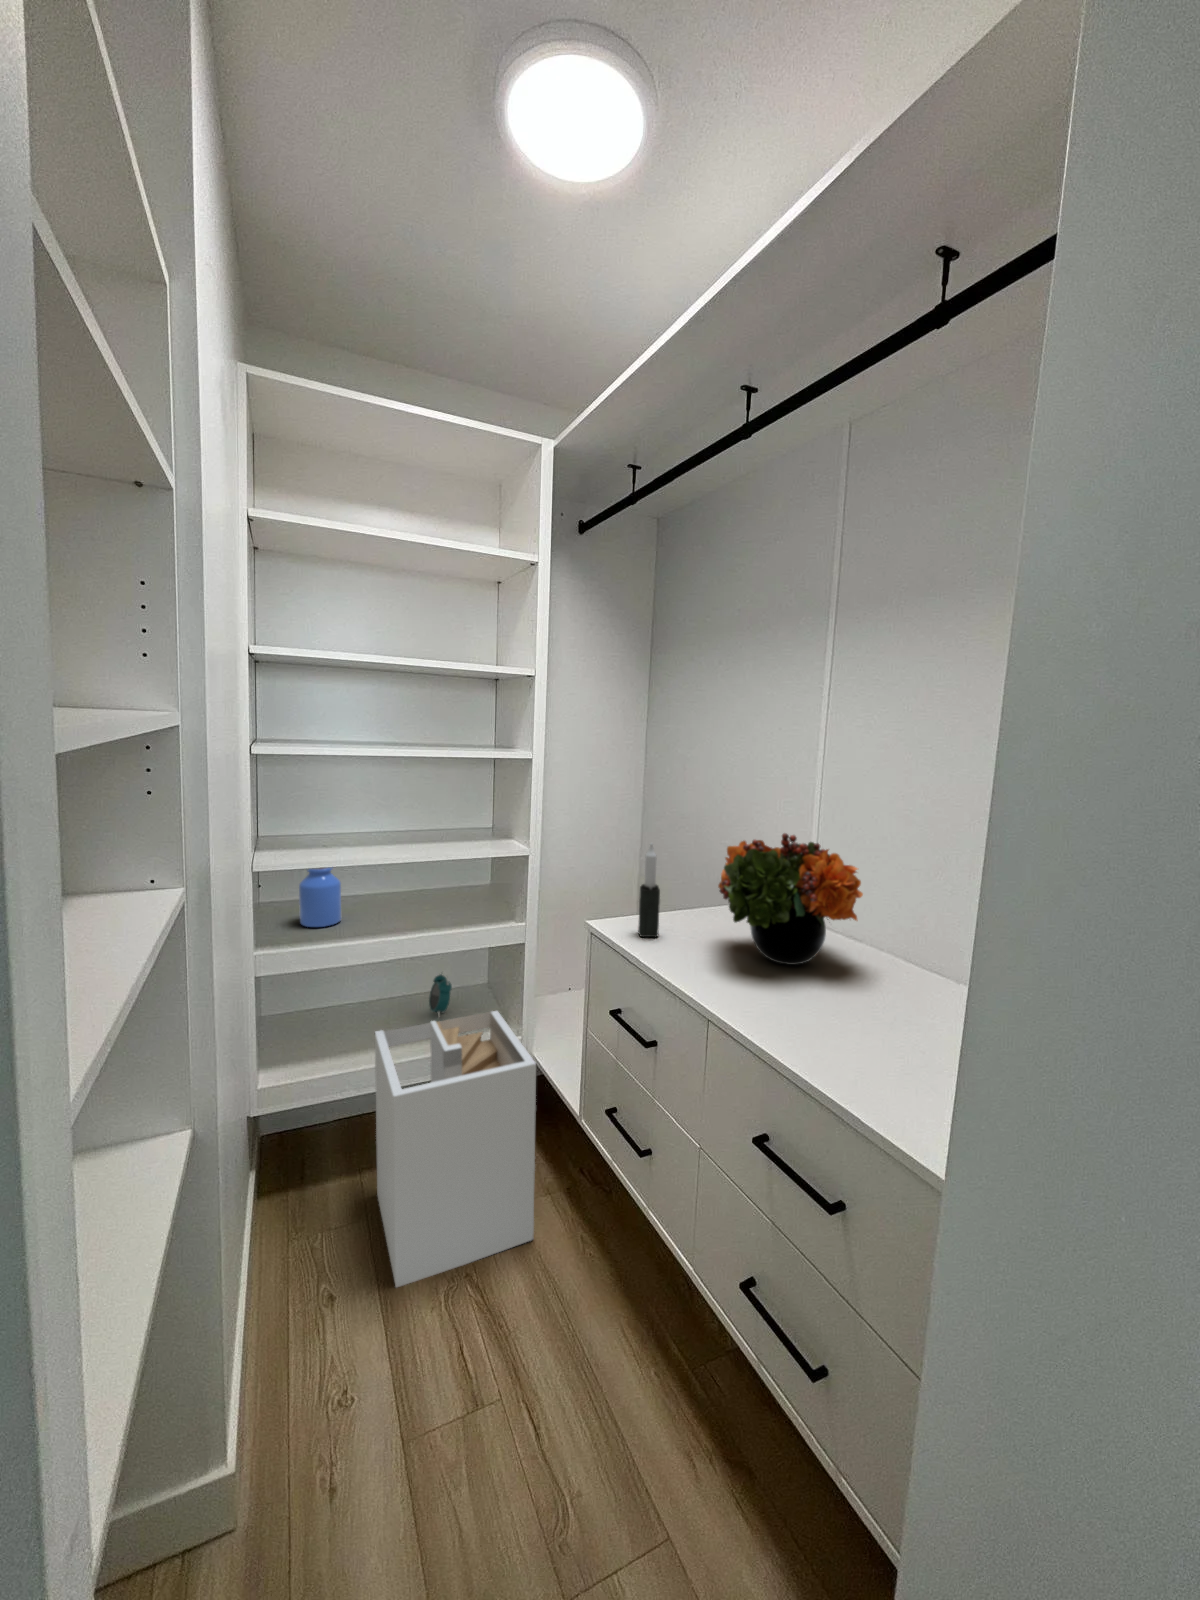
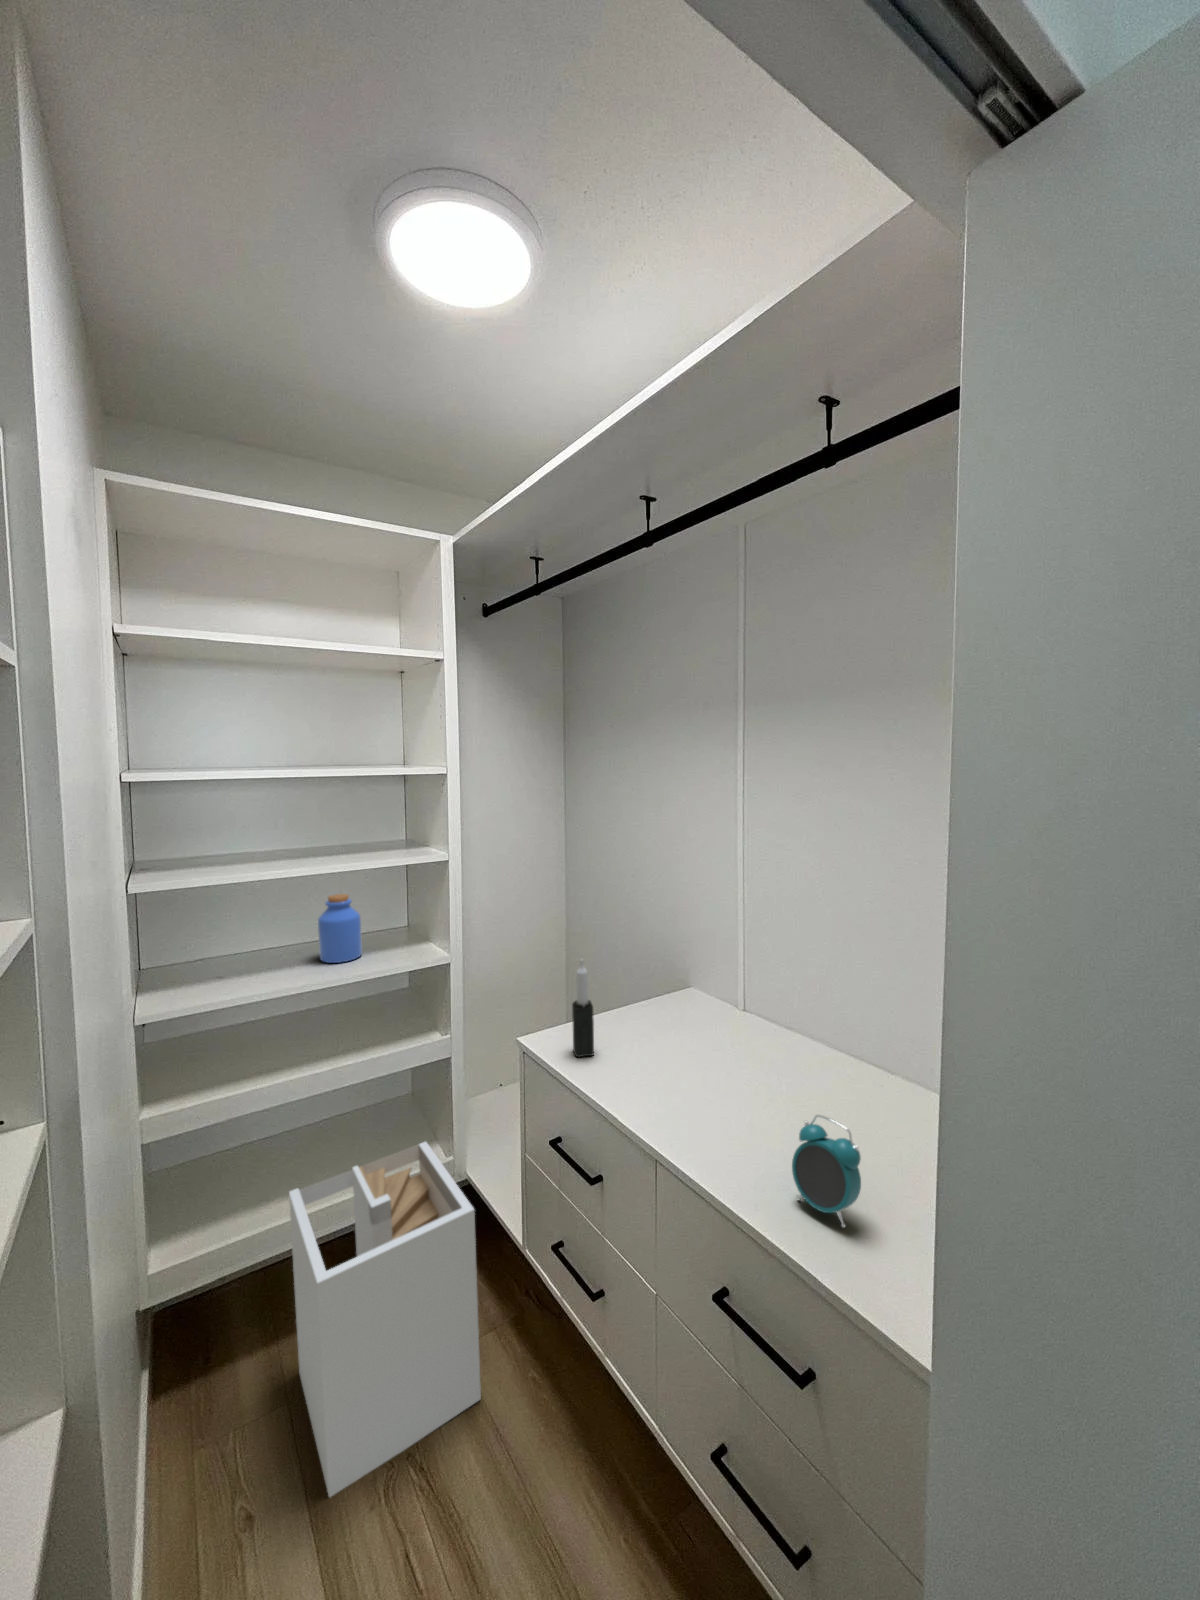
flower arrangement: present [718,833,863,965] -> none [650,944,794,1078]
jar: present [299,867,341,927] -> present [318,894,362,963]
alarm clock: present [429,972,452,1017] -> present [792,1115,861,1228]

